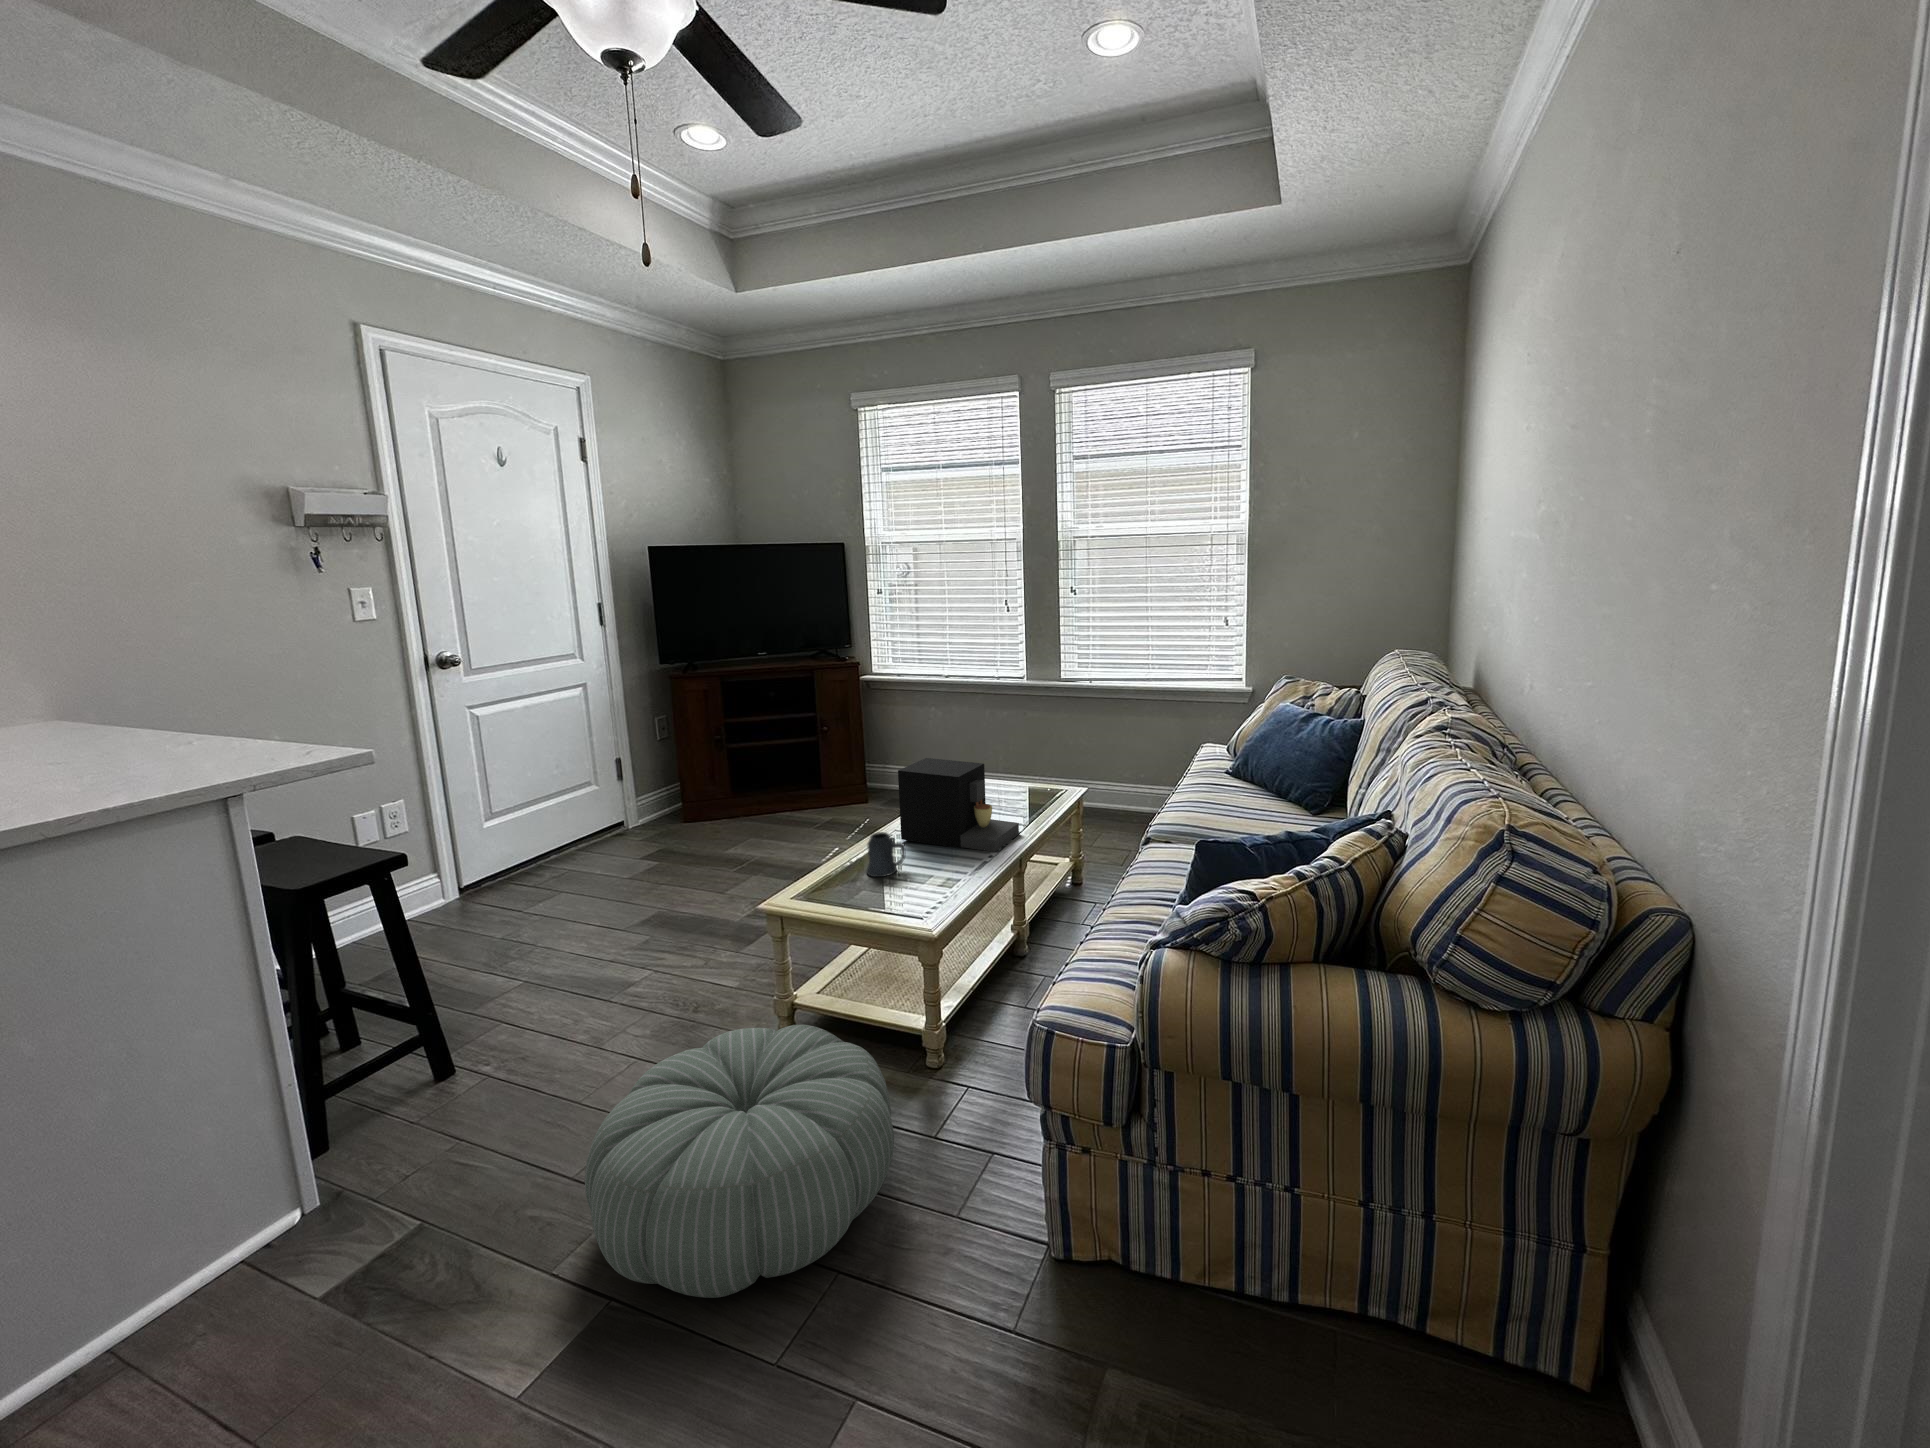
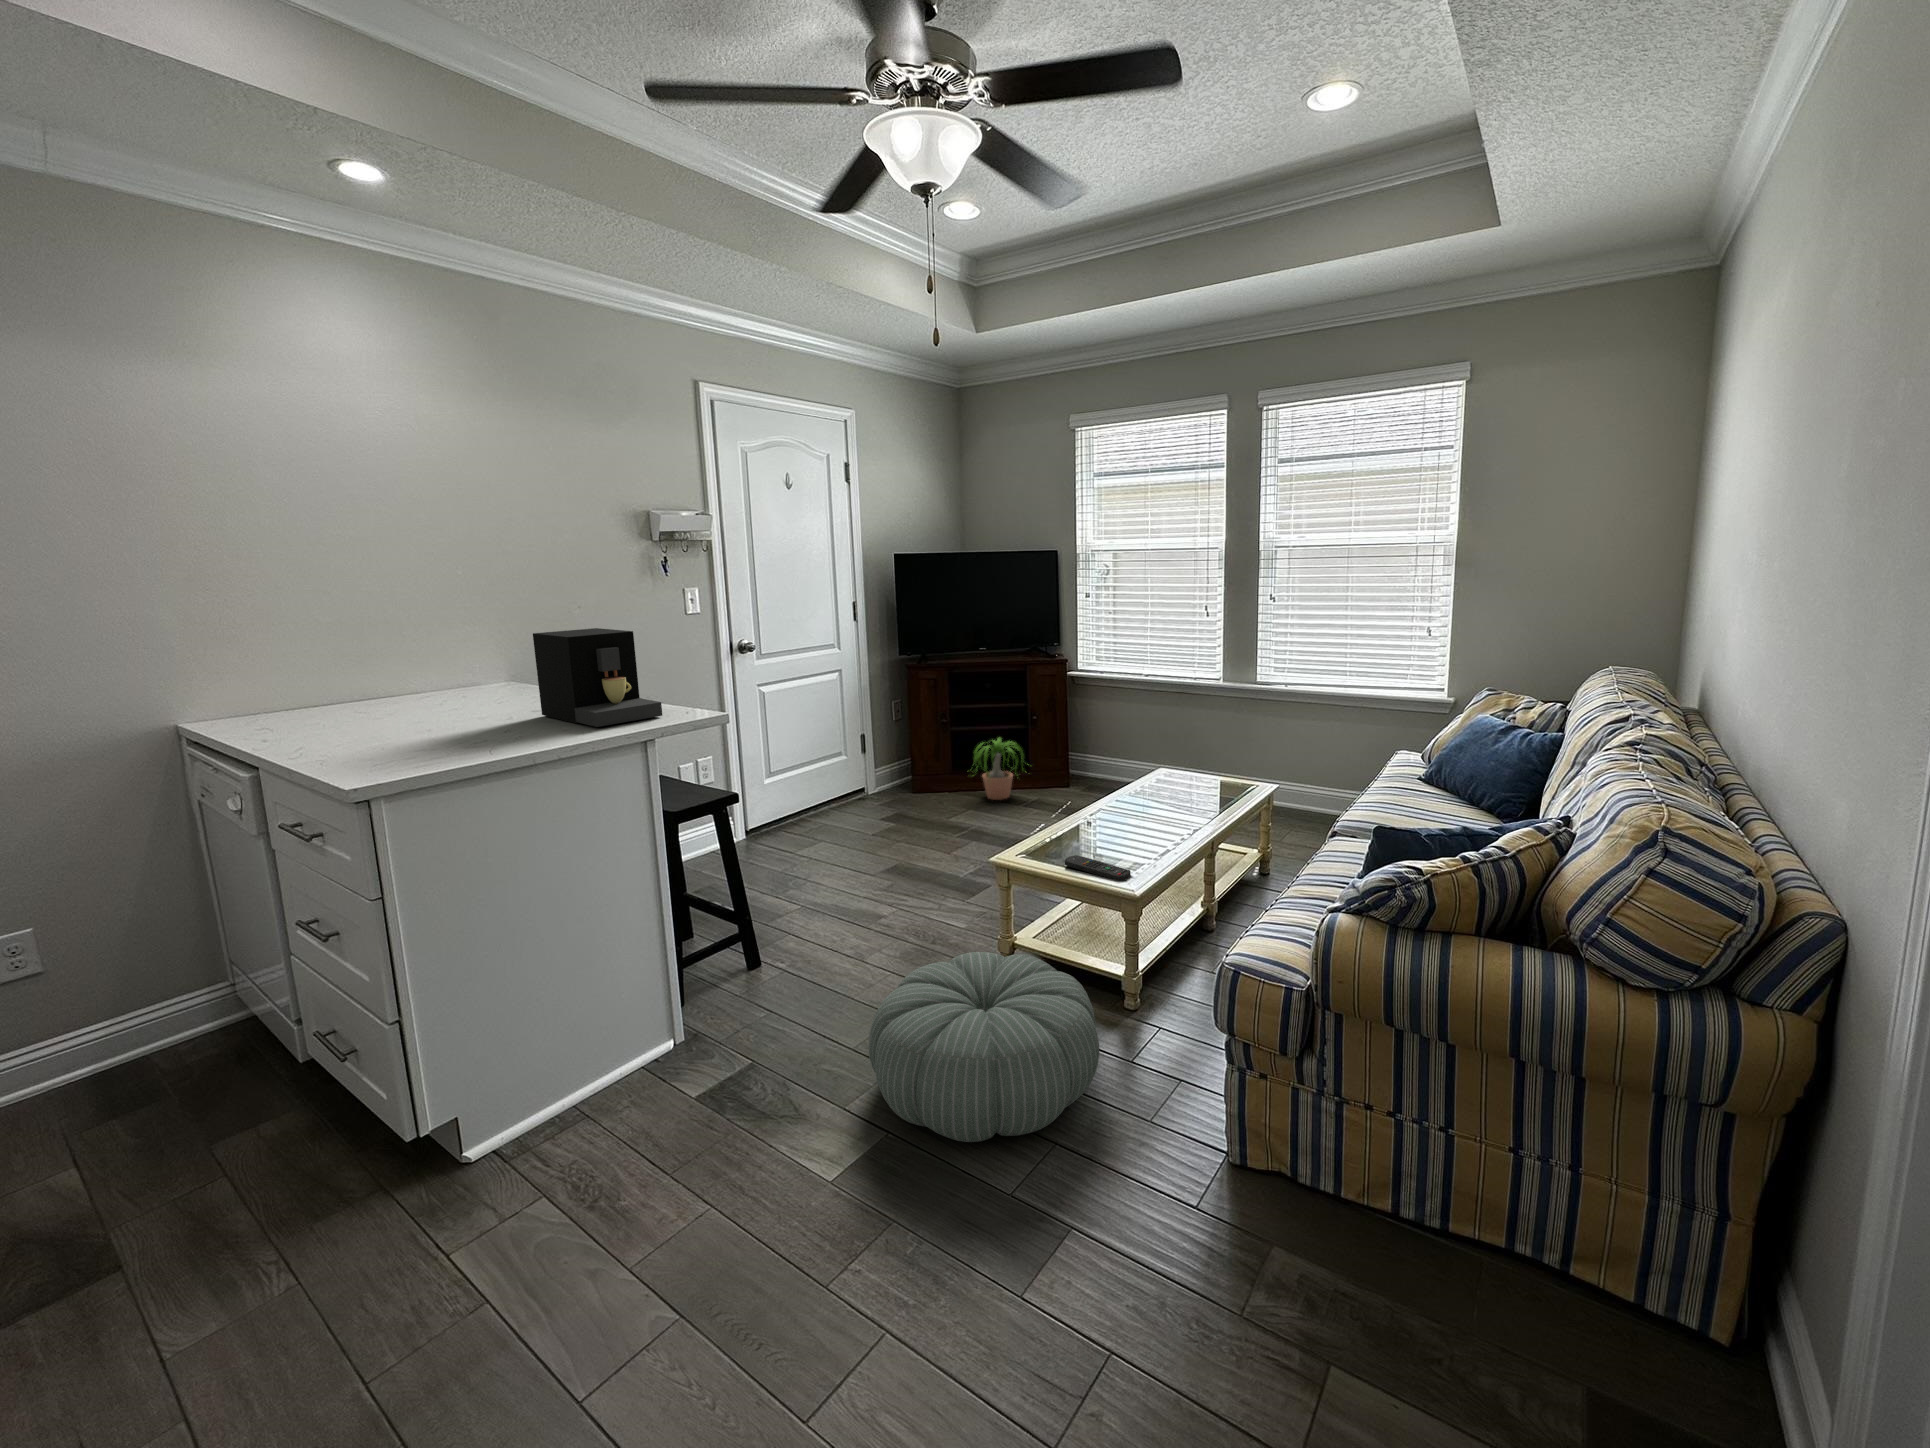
potted plant: none [746,754,829,825] -> present [974,738,1023,800]
coffee maker: present [898,758,1019,852] -> present [533,628,662,727]
mug: present [867,832,905,877] -> none [1076,807,1110,845]
remote control: none [851,892,929,921] -> present [1065,855,1131,881]

